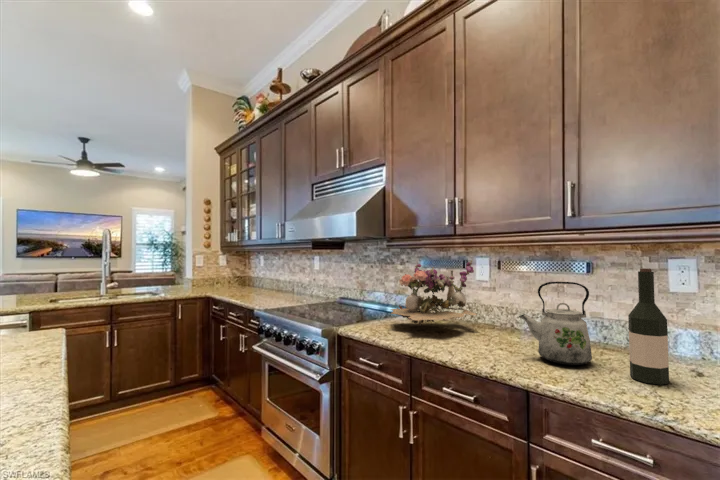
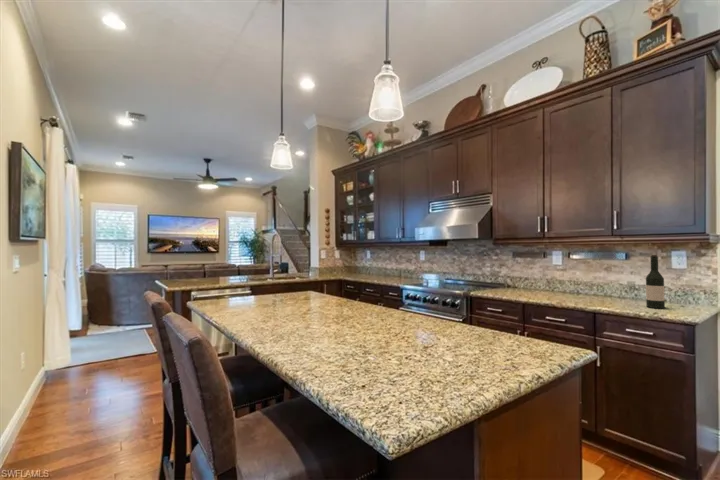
flower arrangement: present [391,260,477,326] -> none [501,252,559,292]
kettle: present [519,282,592,365] -> none [588,262,628,304]

